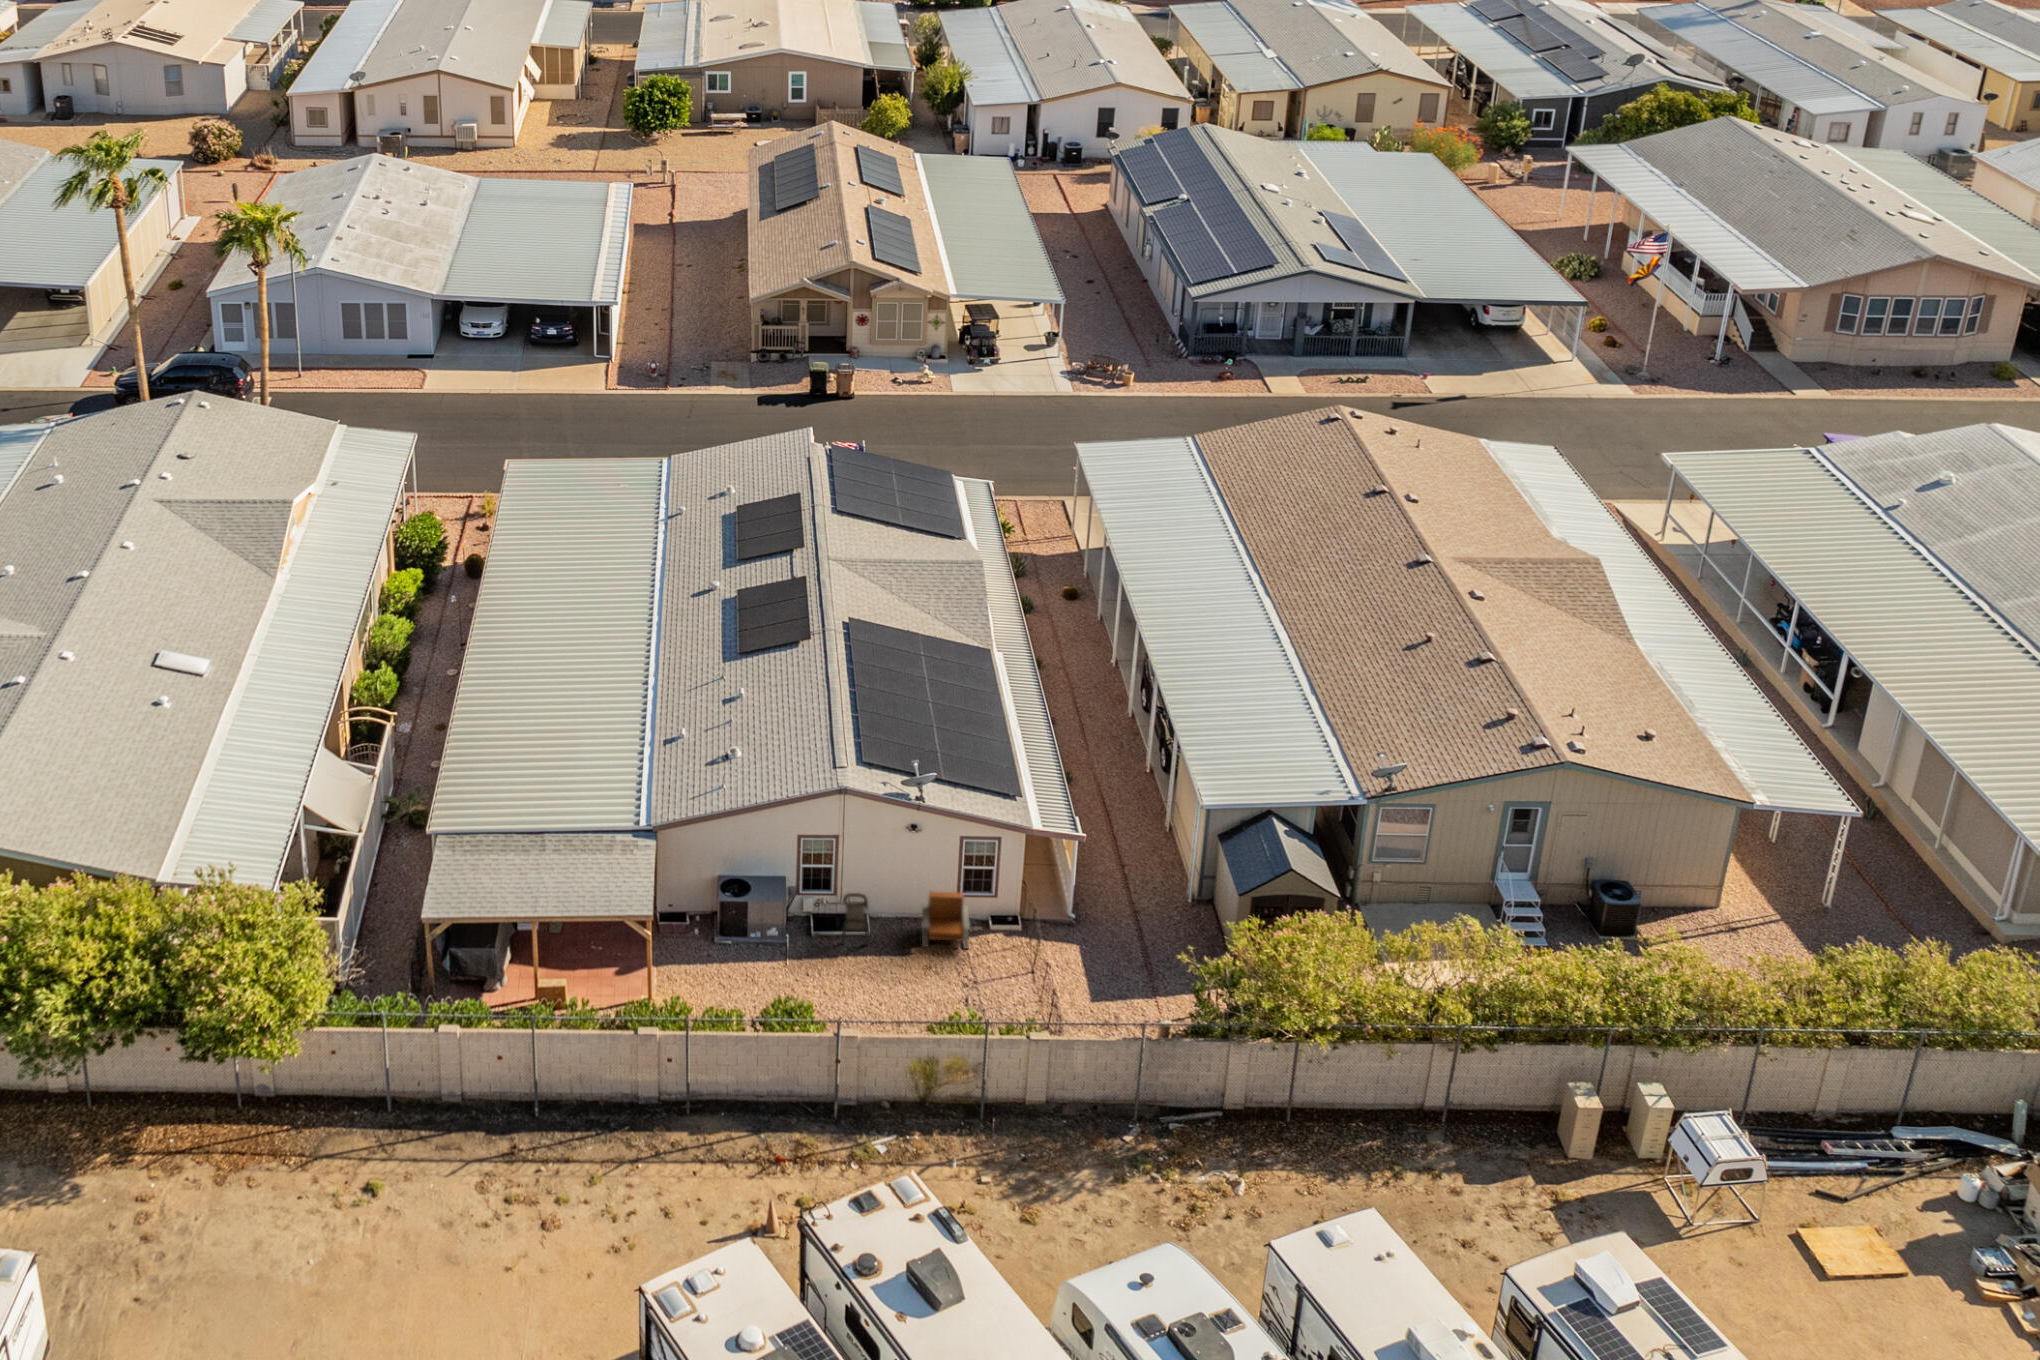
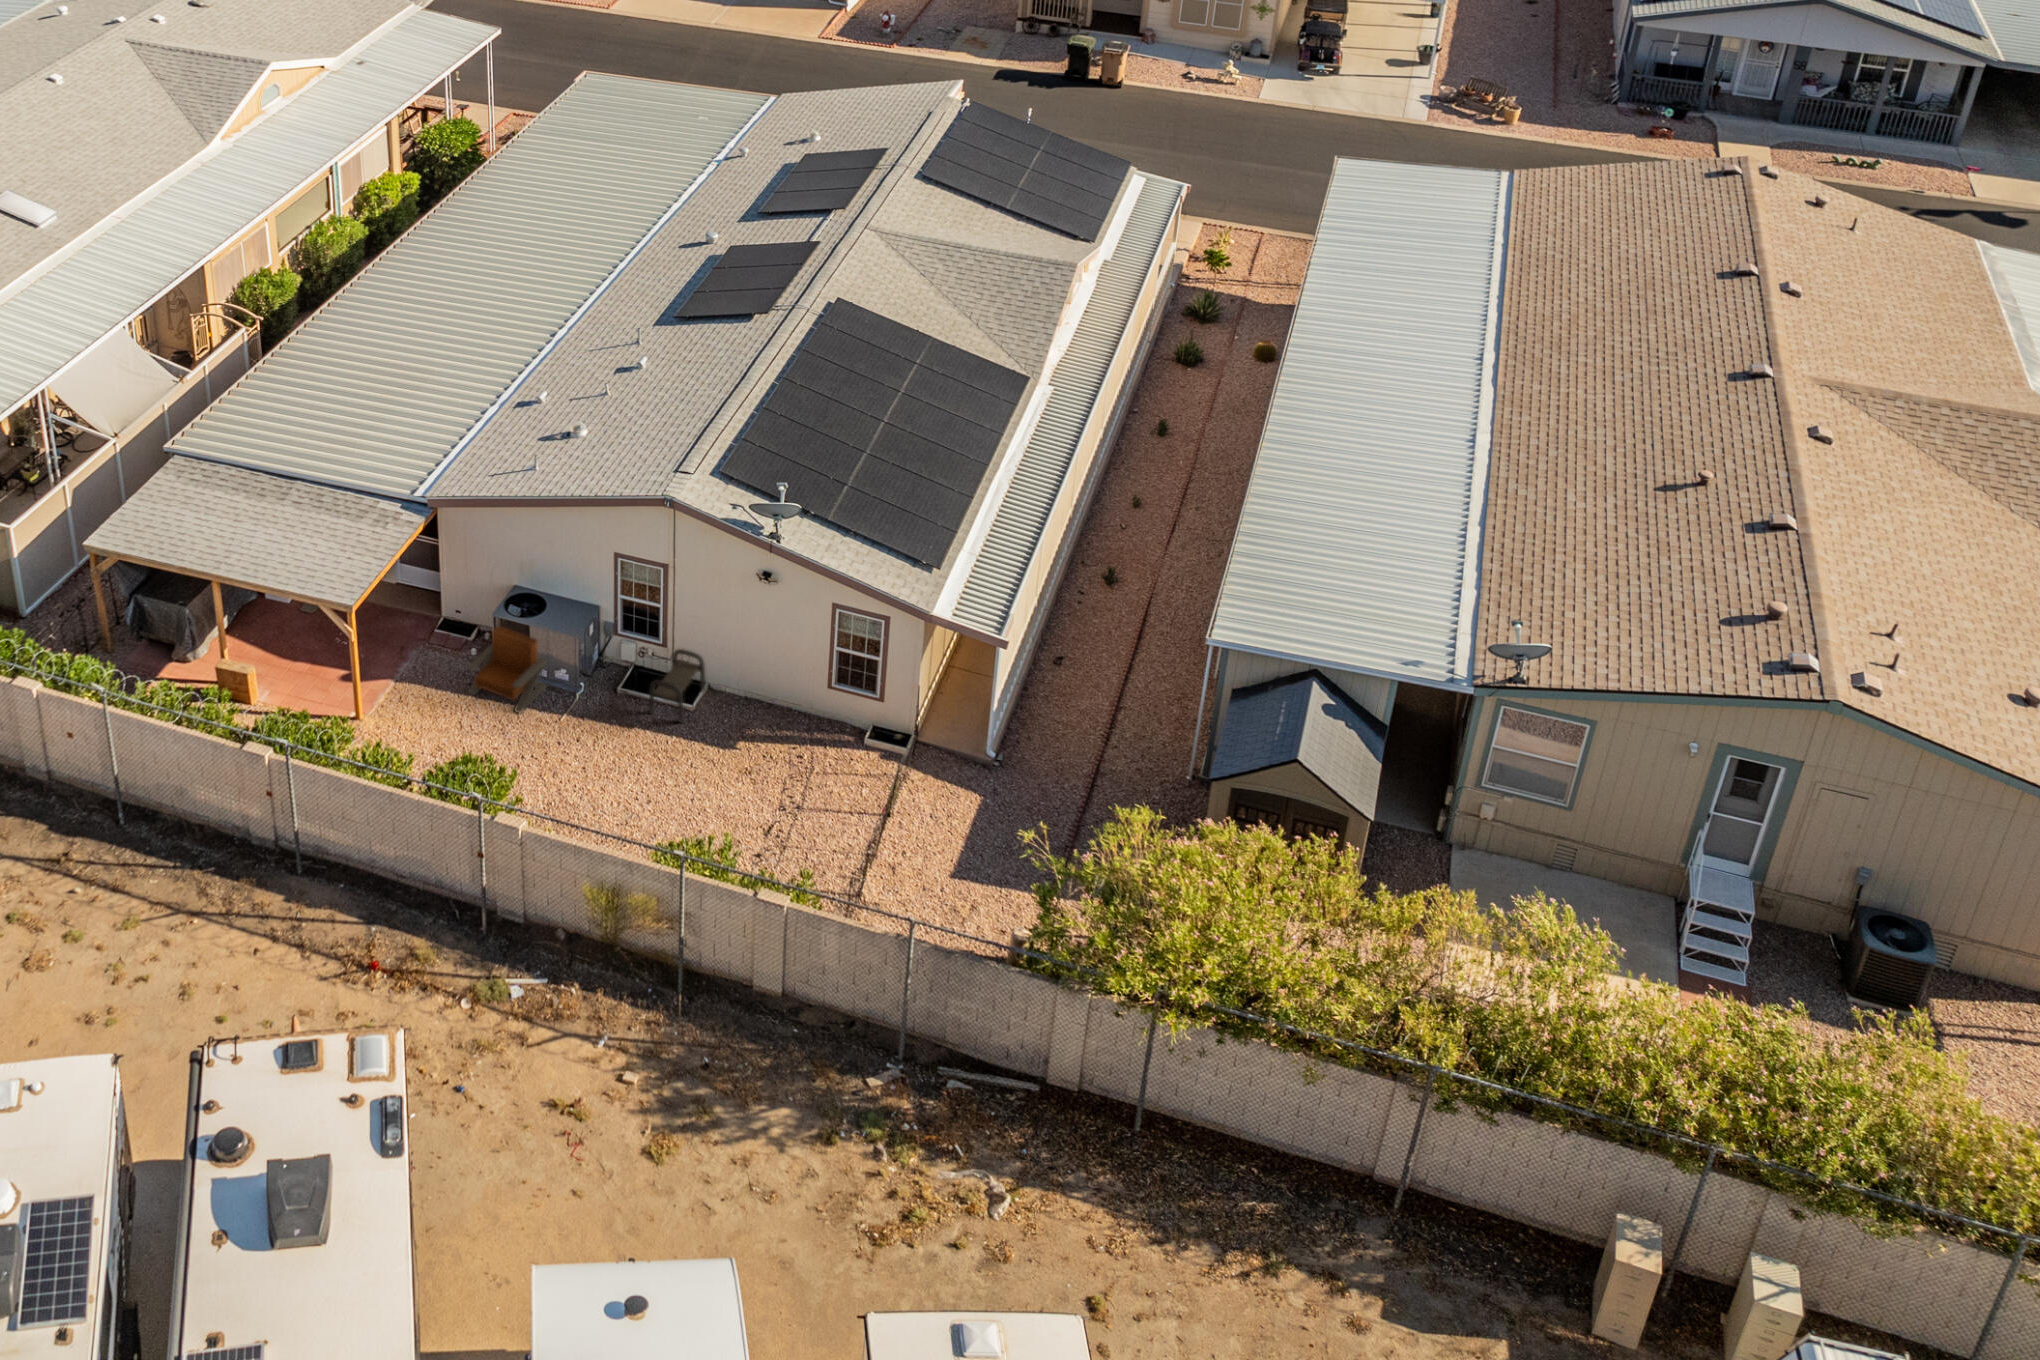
lounge chair: present [921,891,970,949] -> present [467,626,547,713]

